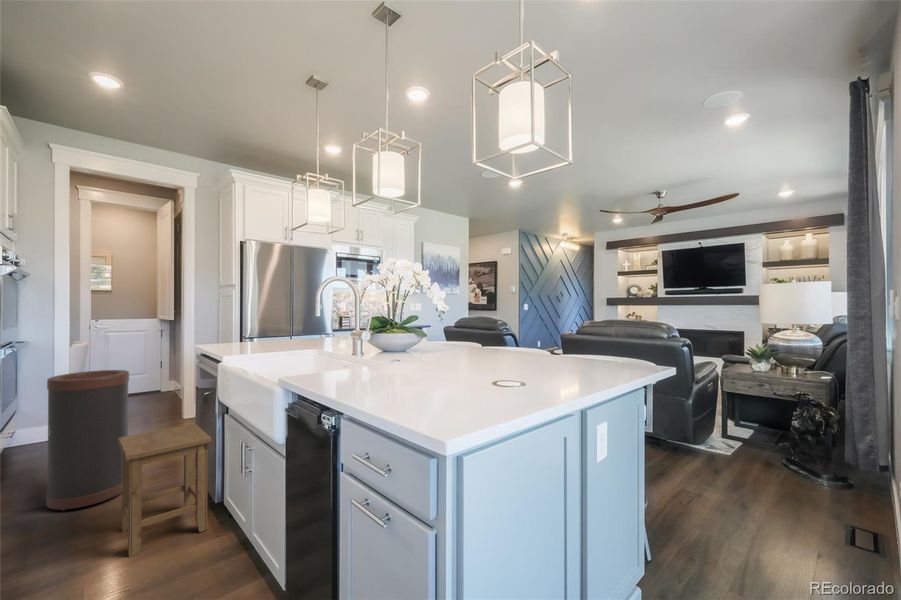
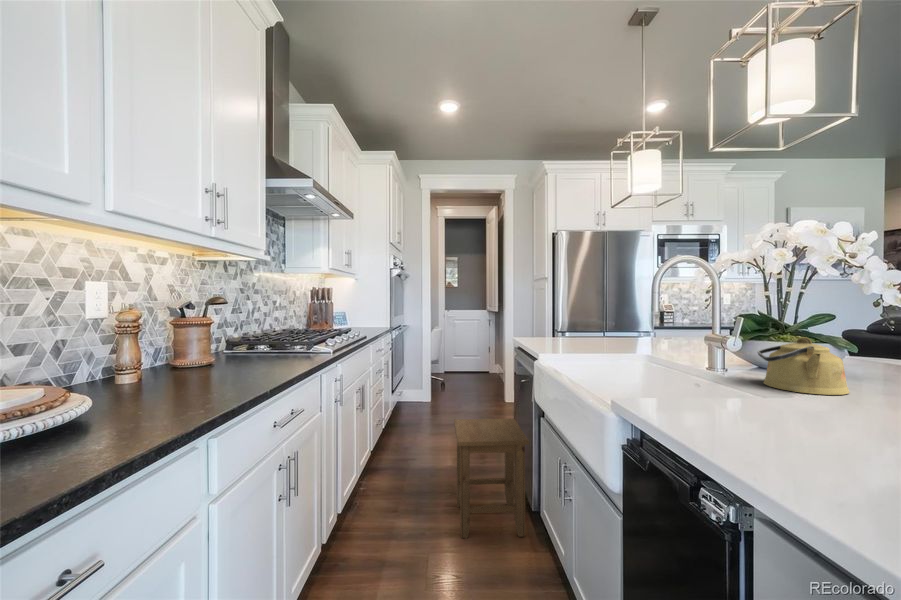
kettle: none [378,329,418,362] -> present [757,337,850,395]
trash can: present [46,370,129,511] -> none [412,354,464,470]

